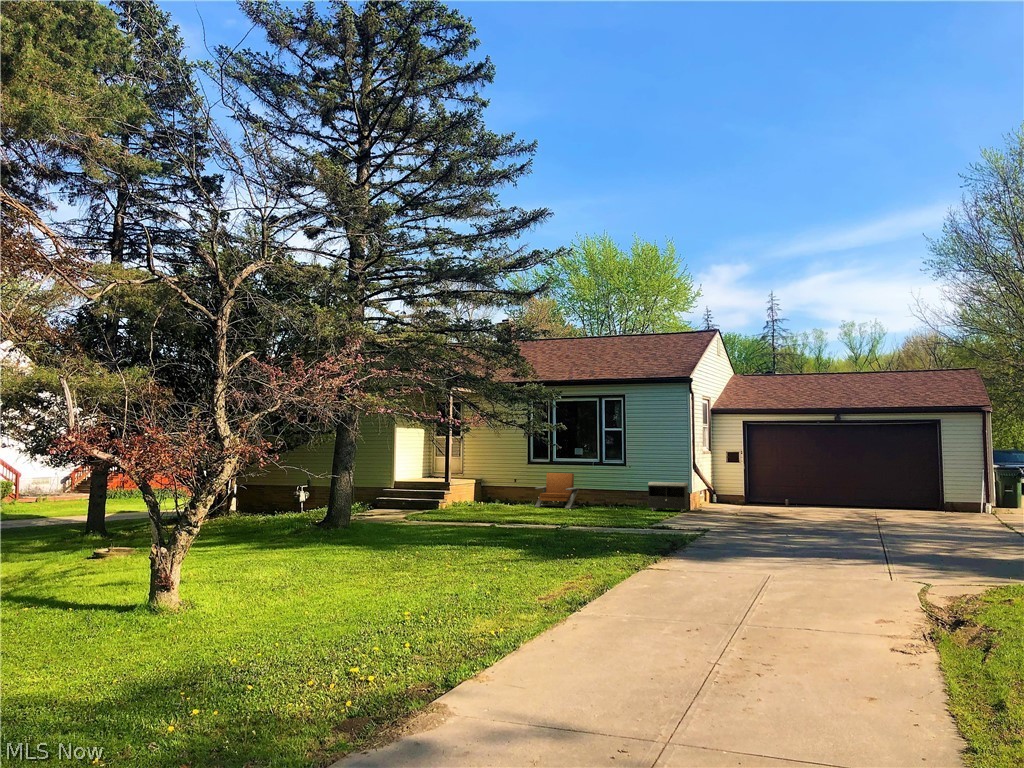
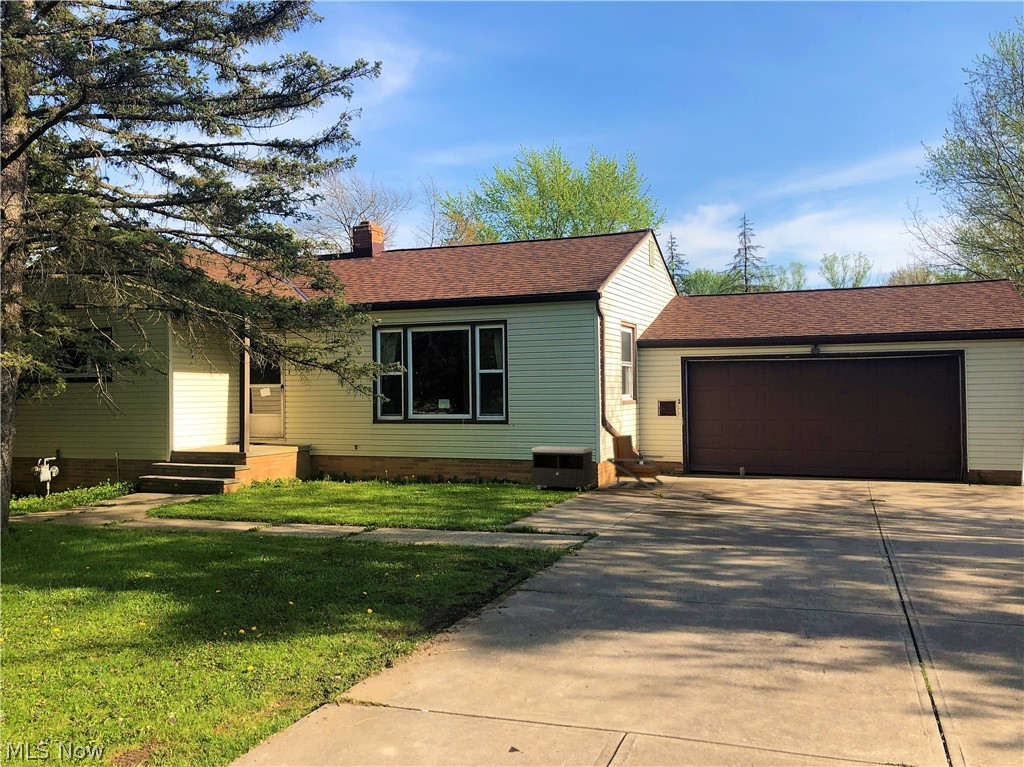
lounge chair: present [535,473,579,509] -> present [607,435,664,490]

